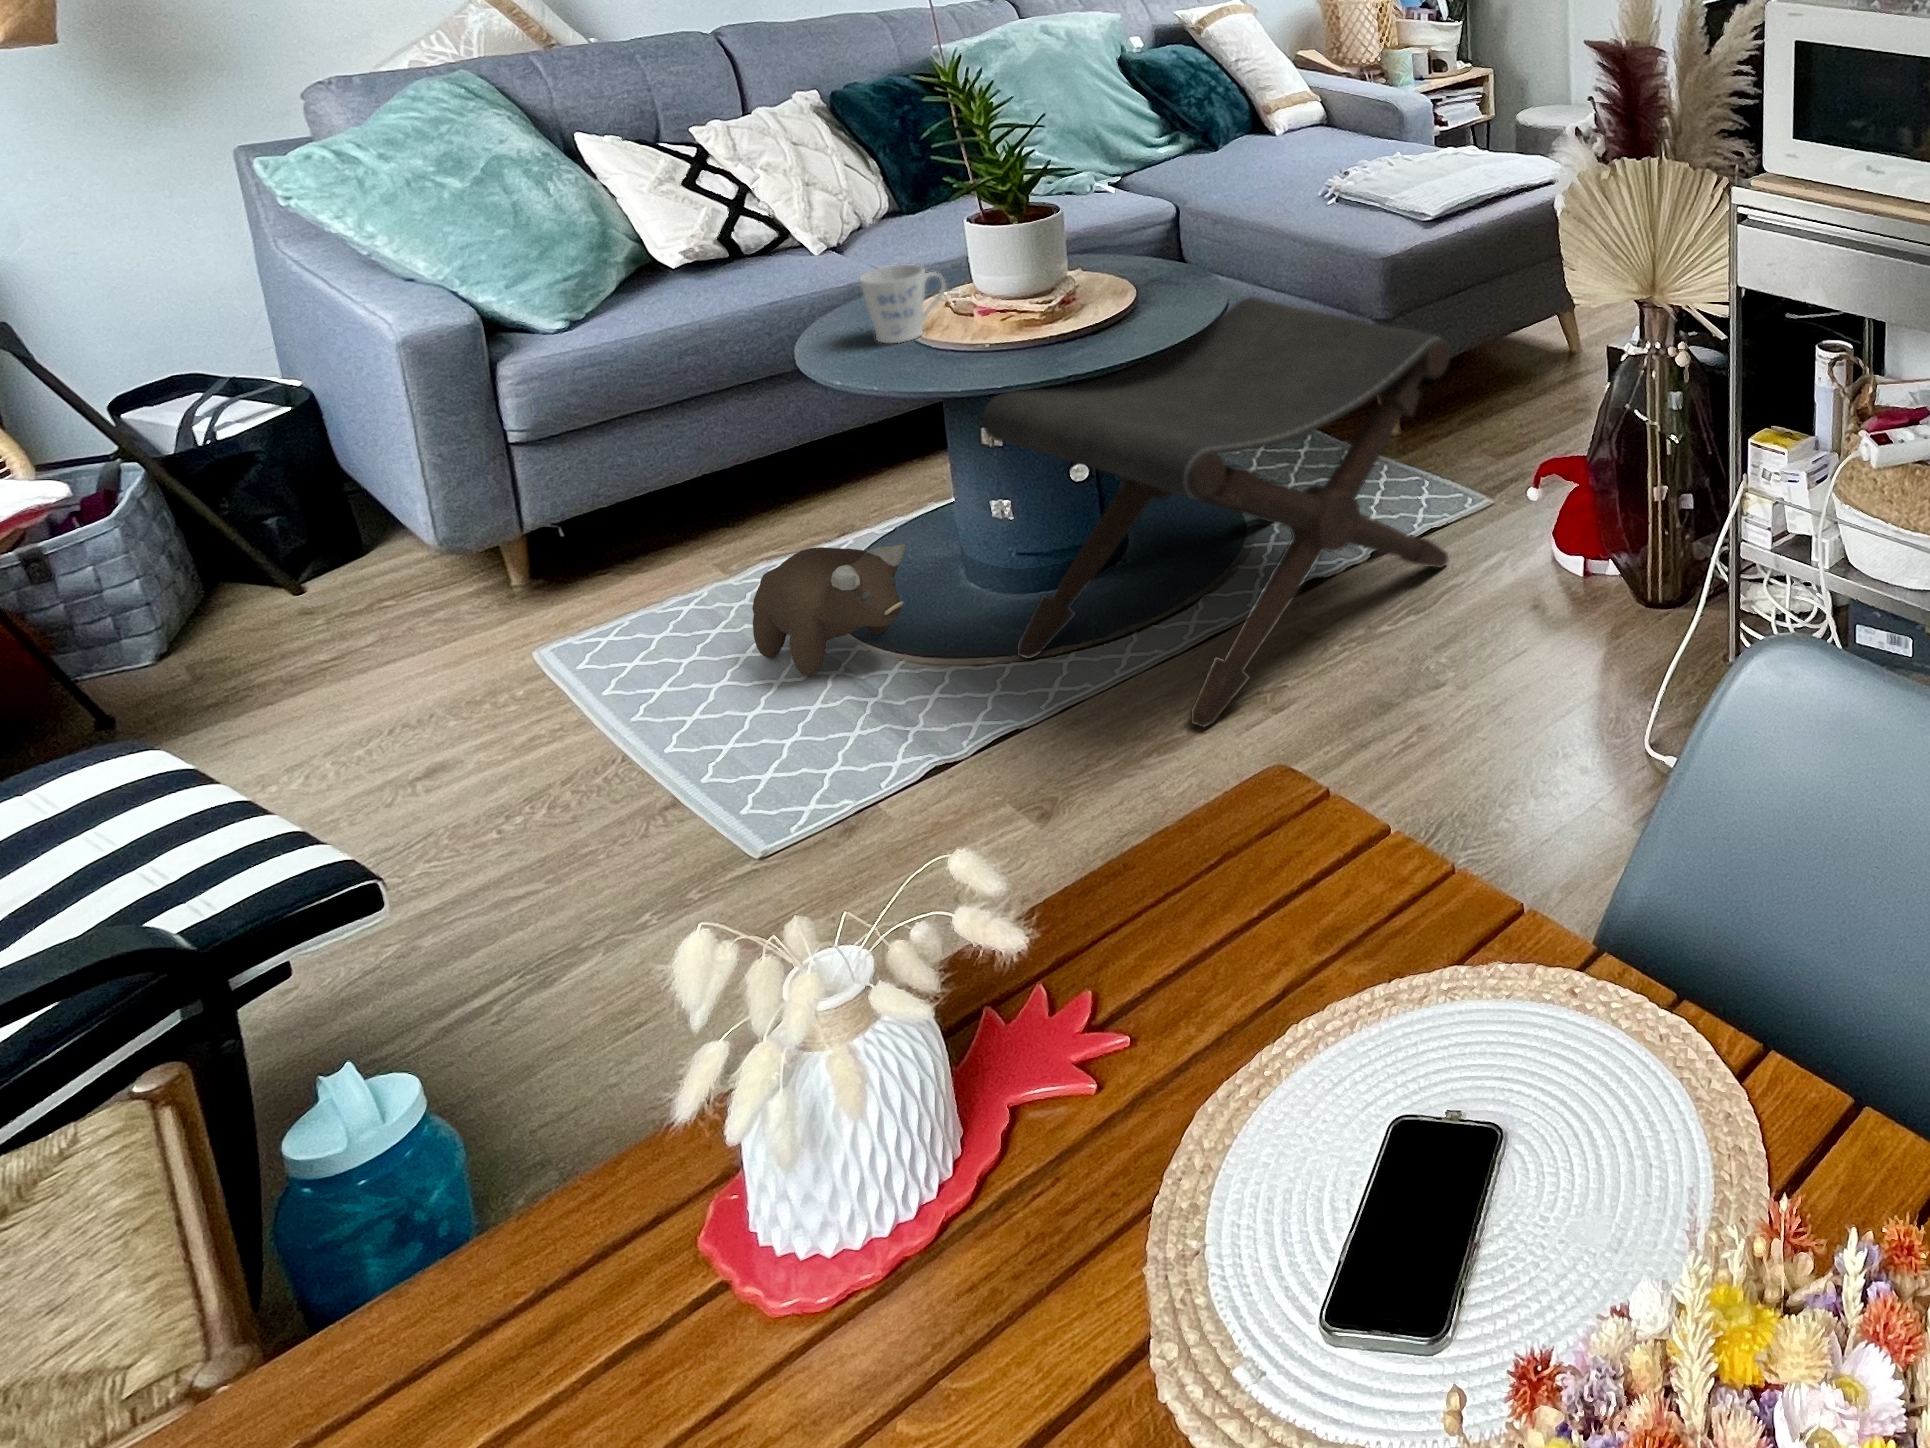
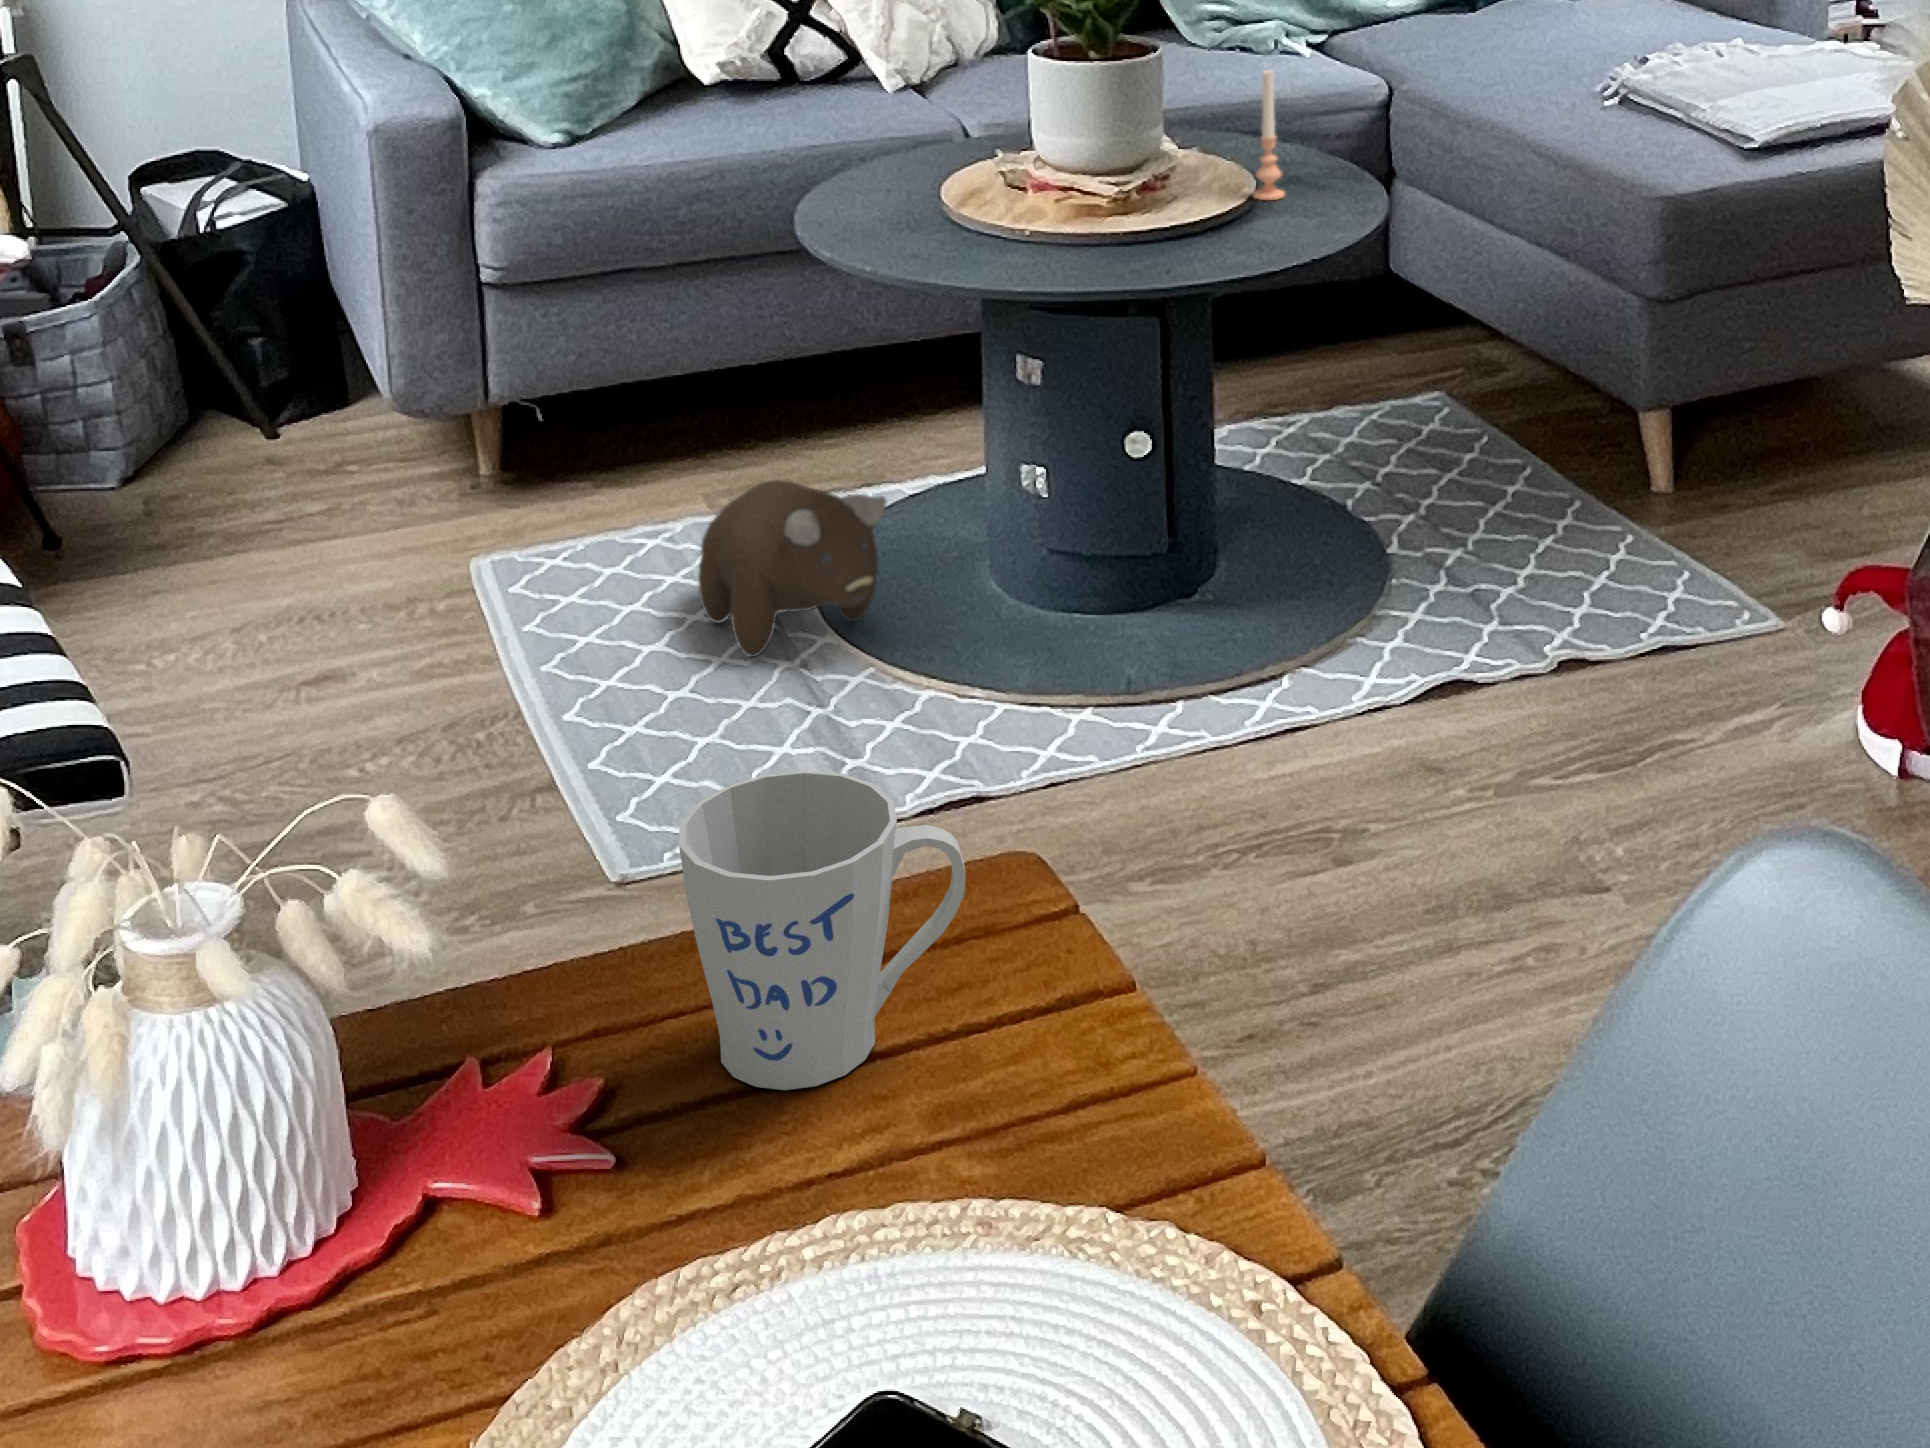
candle: none [1138,215,1161,300] -> present [1253,70,1285,200]
mug: present [860,265,946,343] -> present [679,770,966,1090]
footstool: present [982,297,1450,727] -> none [989,219,1695,855]

